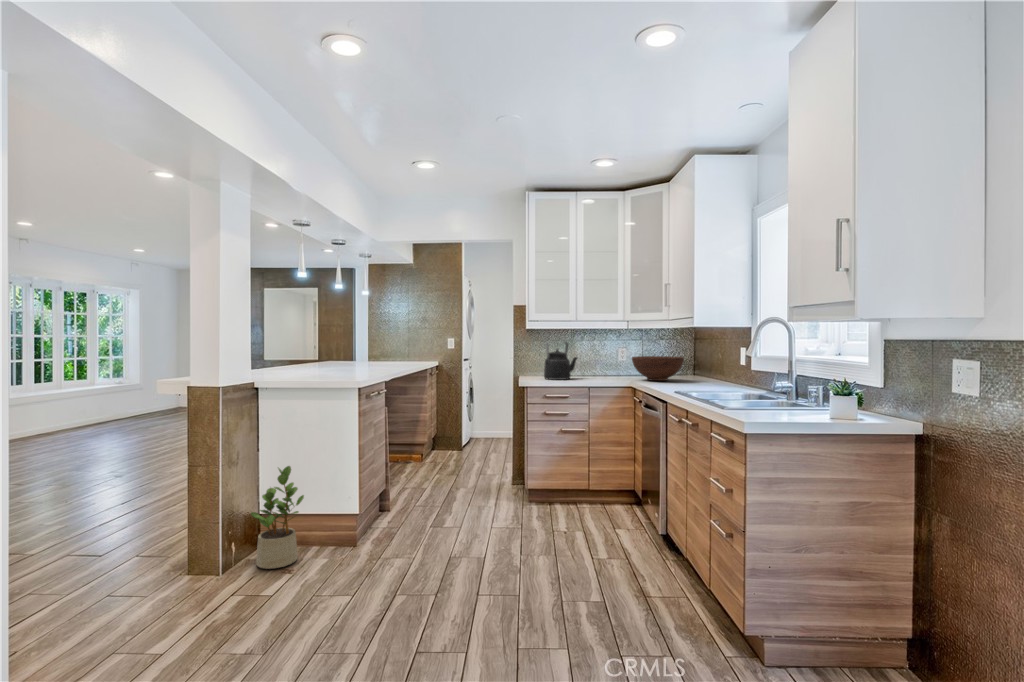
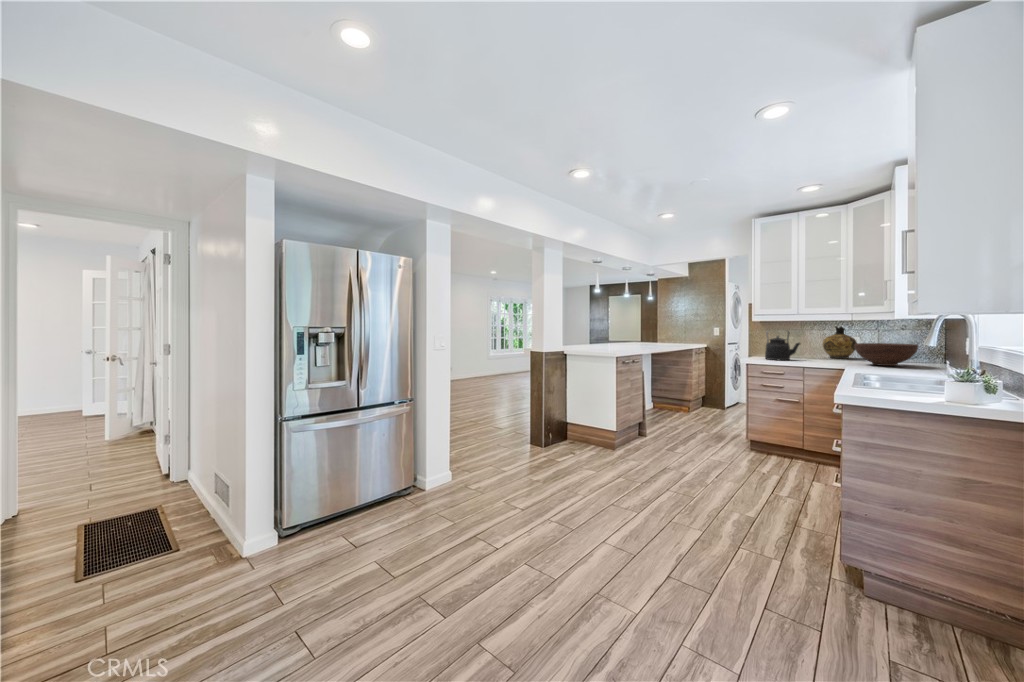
ceramic jug: none [588,337,619,375] -> present [823,326,857,359]
potted plant: present [251,466,304,569] -> none [560,397,585,450]

